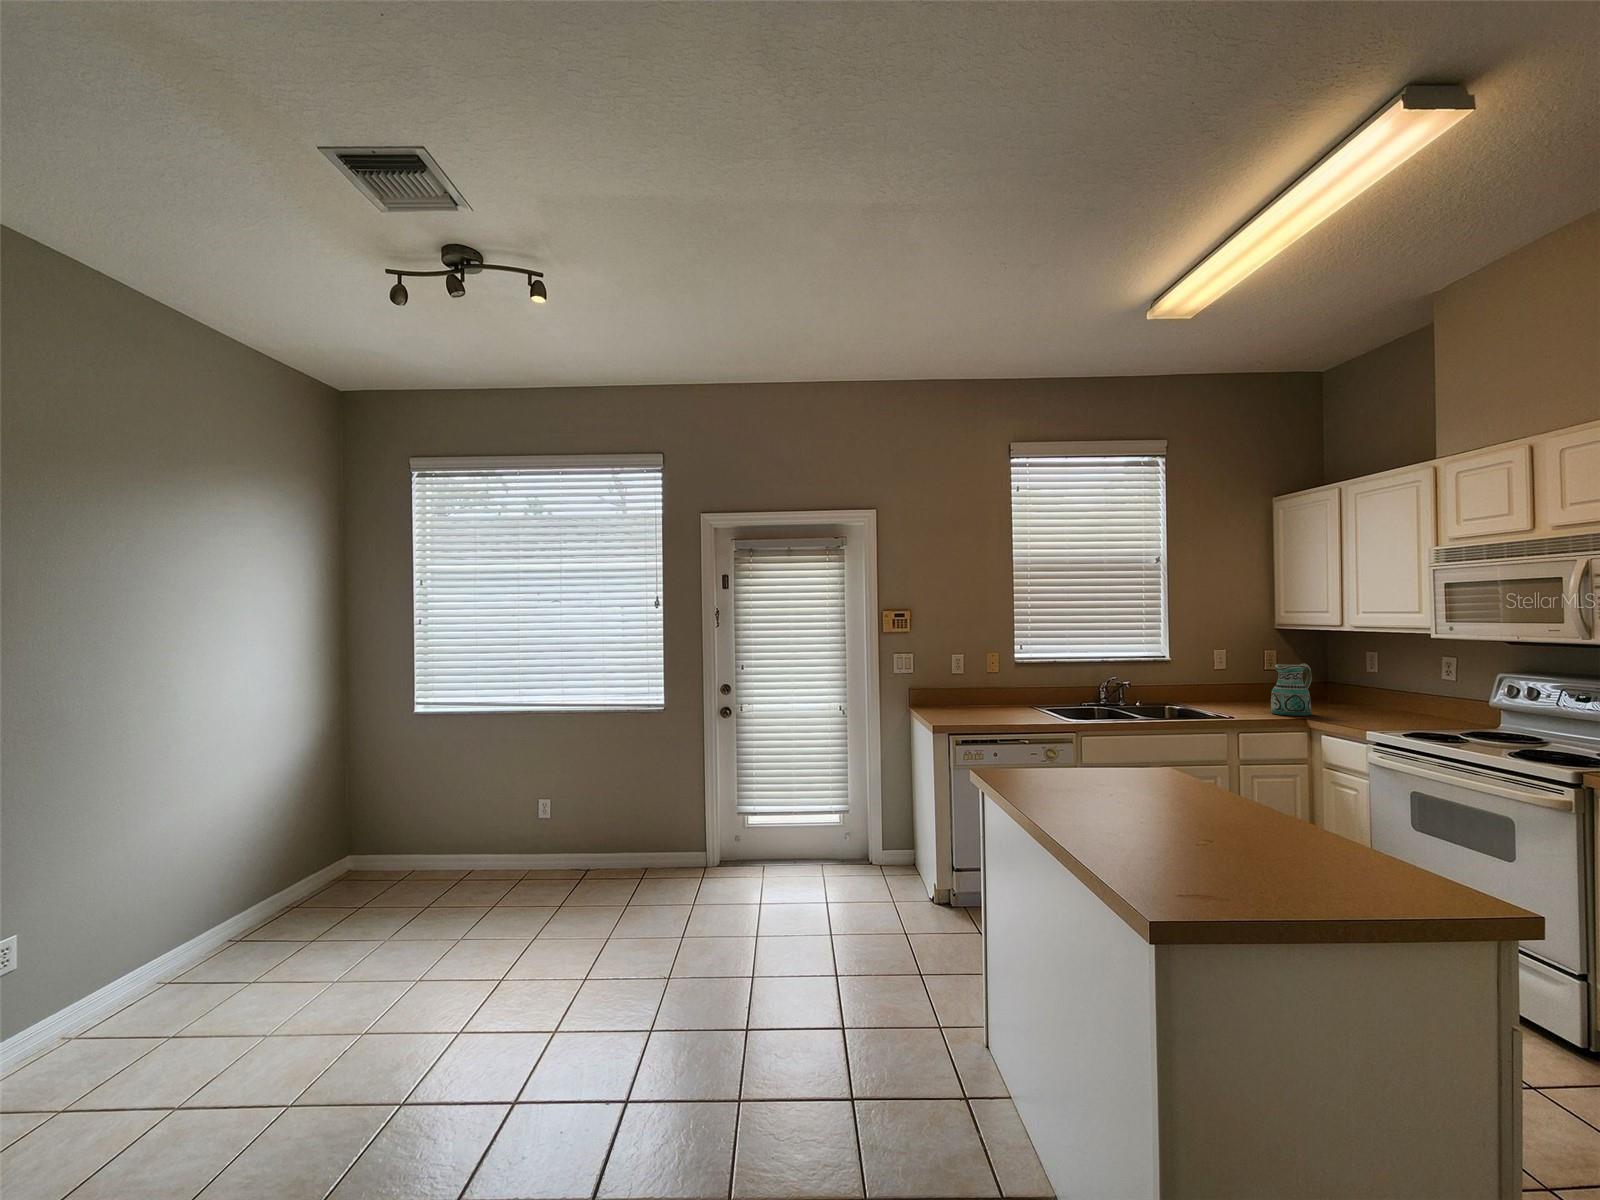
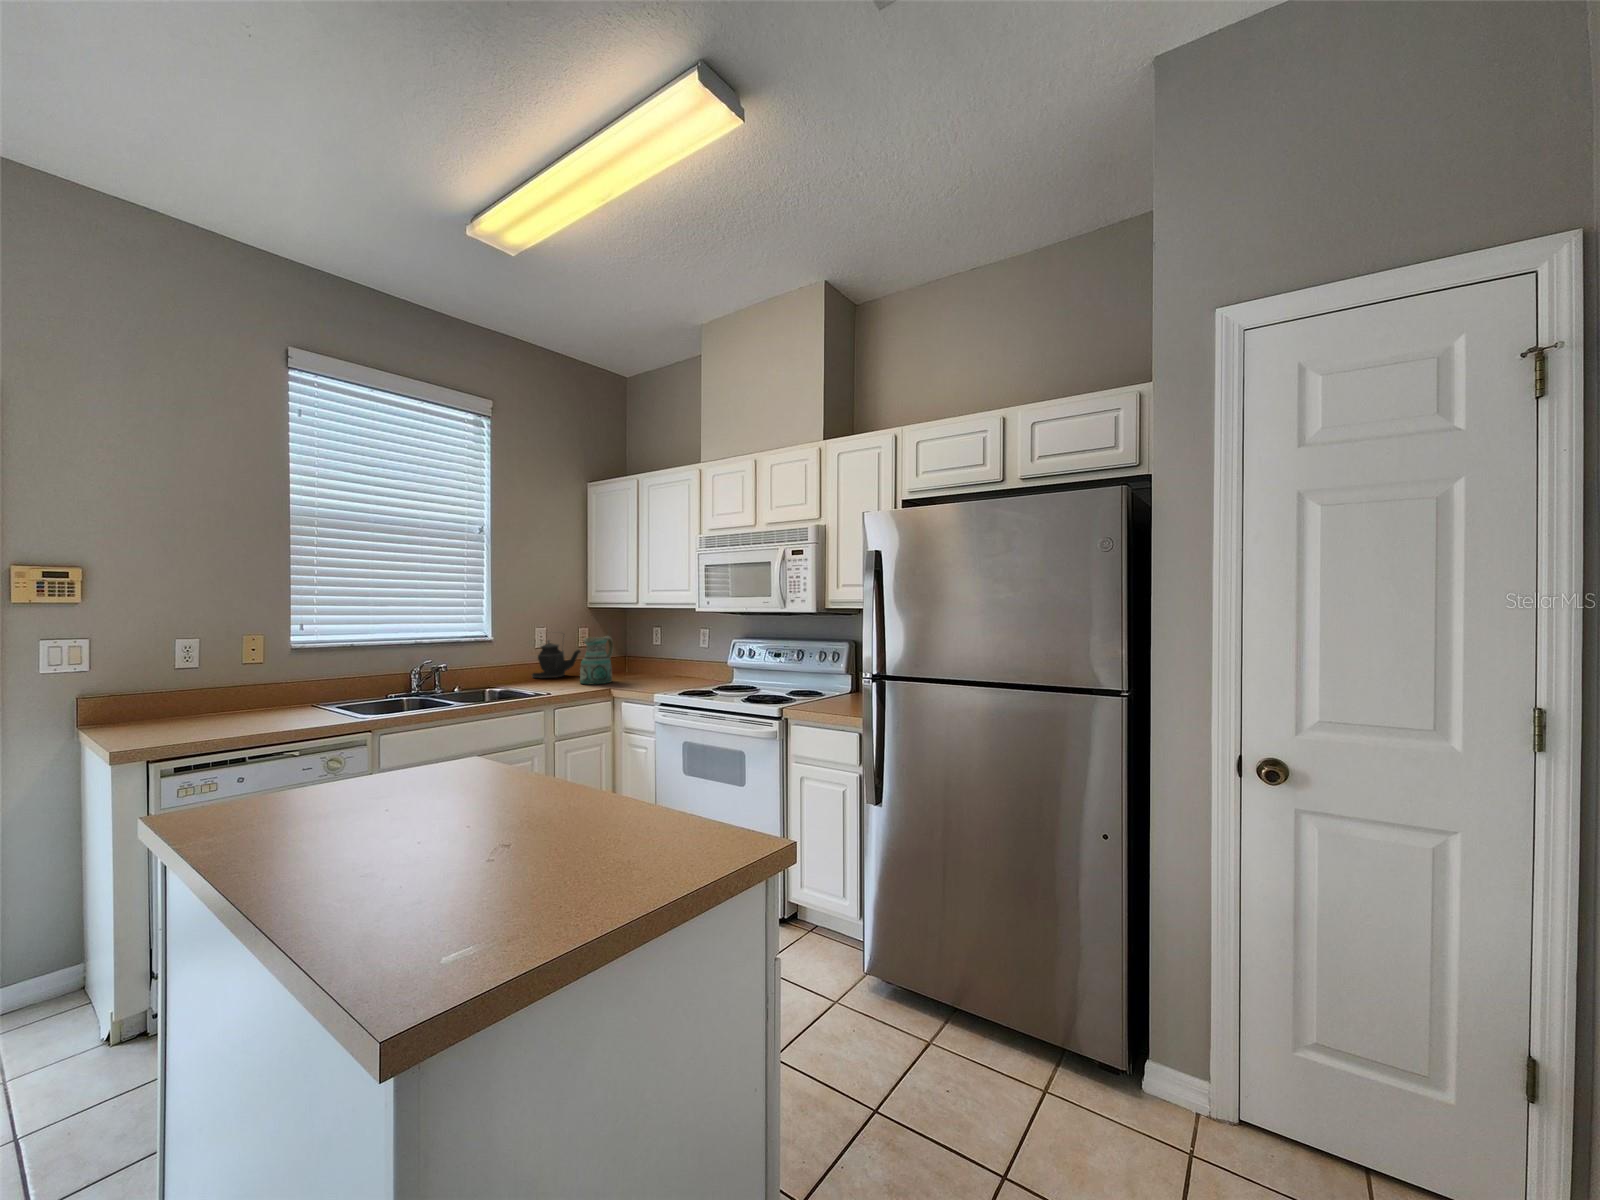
kettle: none [1212,657,1270,706] -> present [532,640,580,678]

